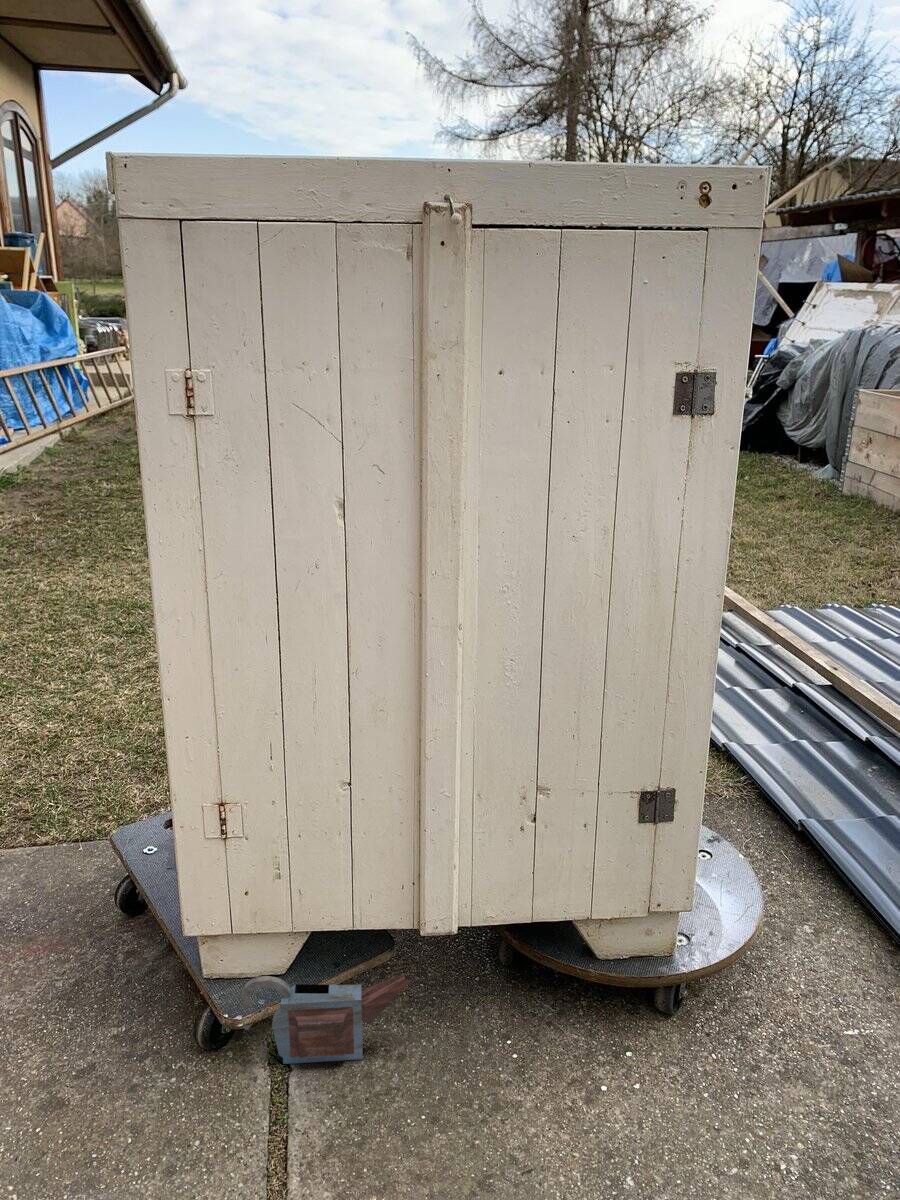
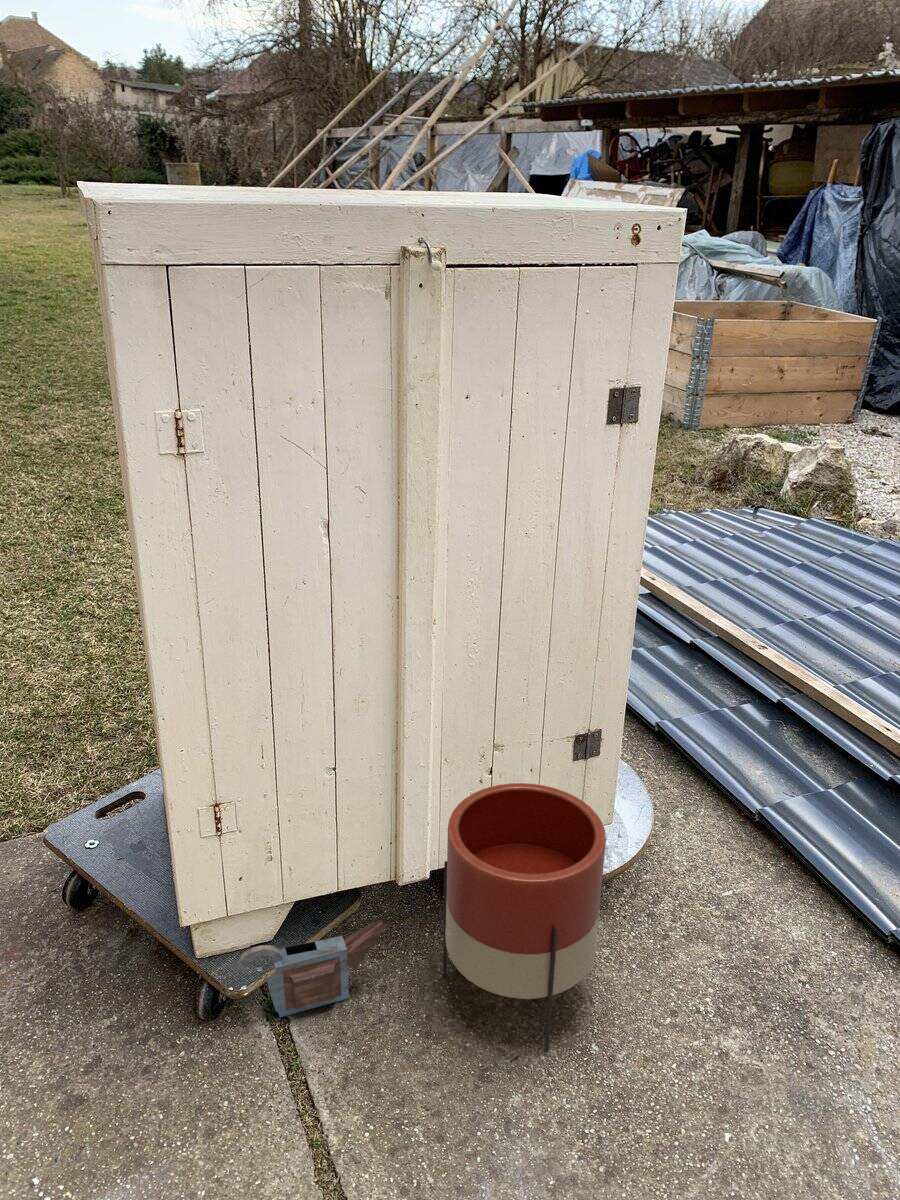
planter: none [469,840,660,1172] -> present [443,783,606,1052]

